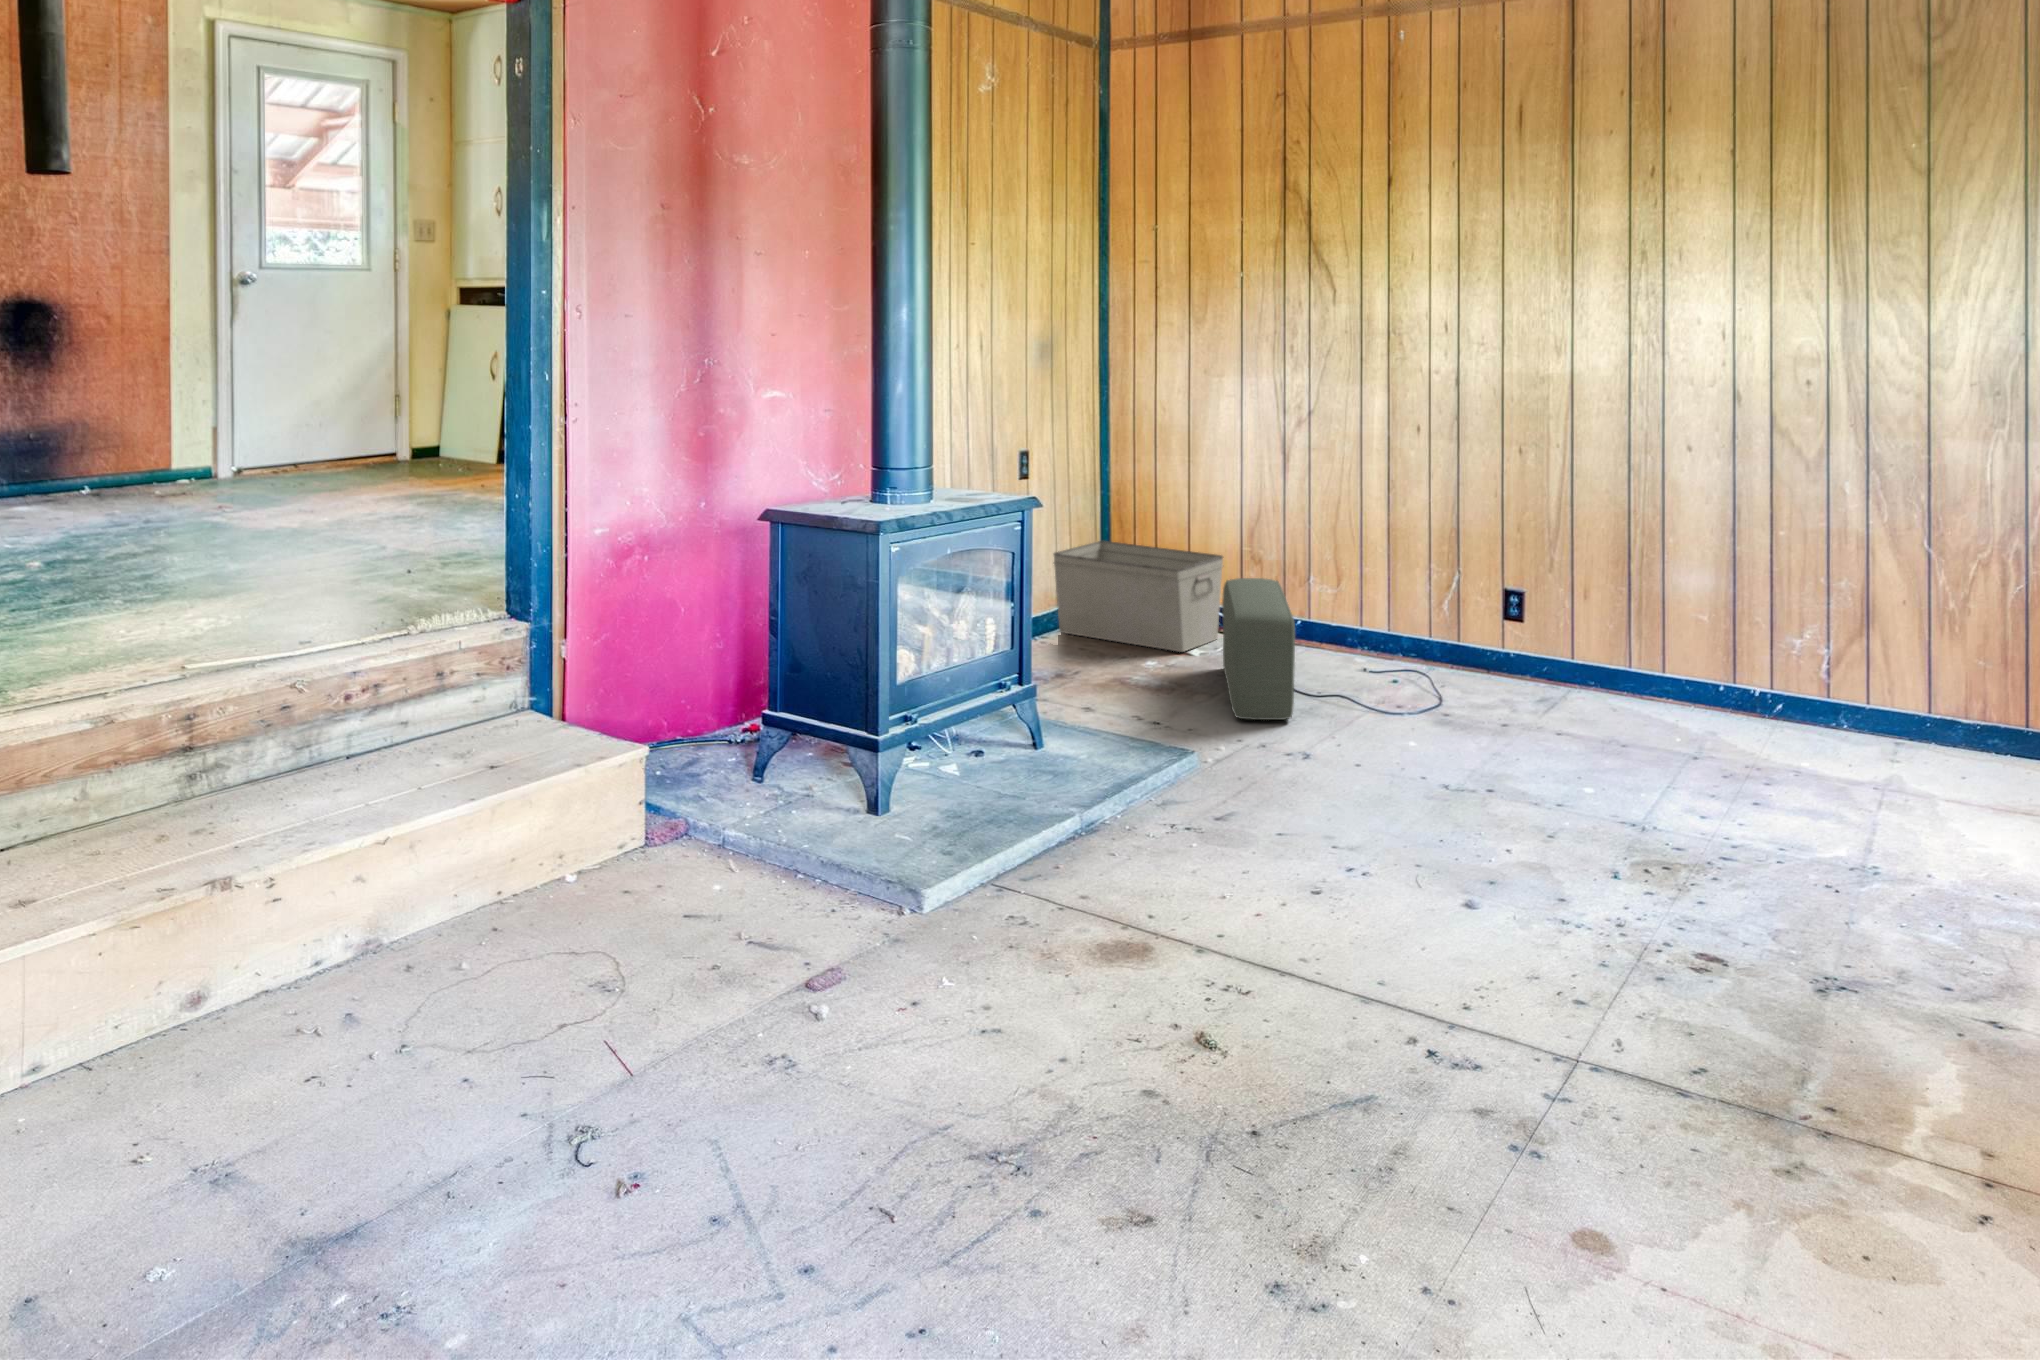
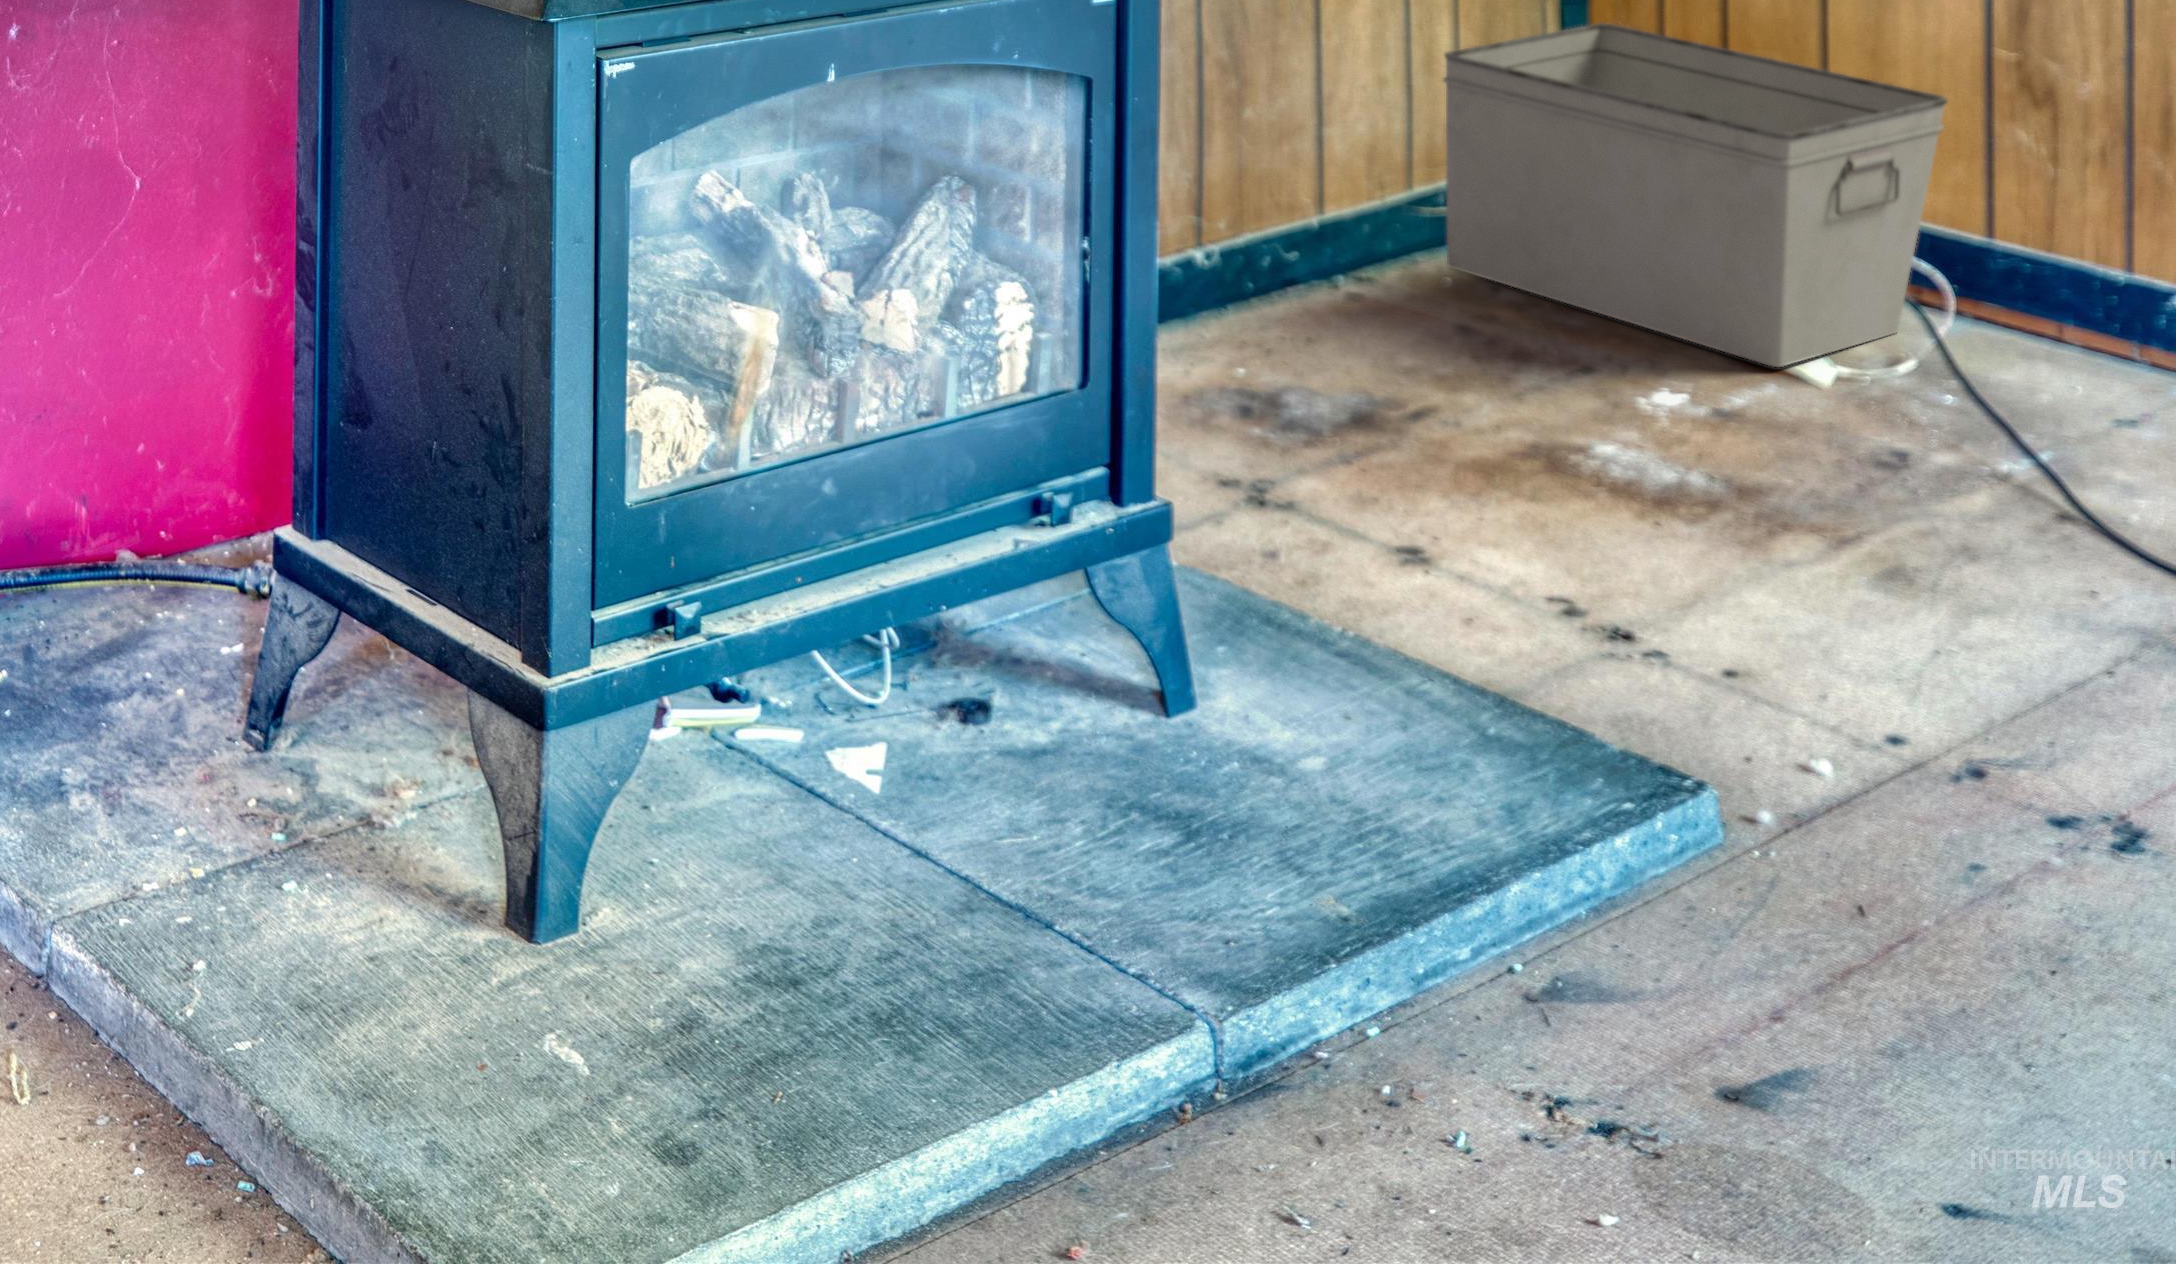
pouf: present [1222,578,1295,720] -> none [1870,185,2121,662]

